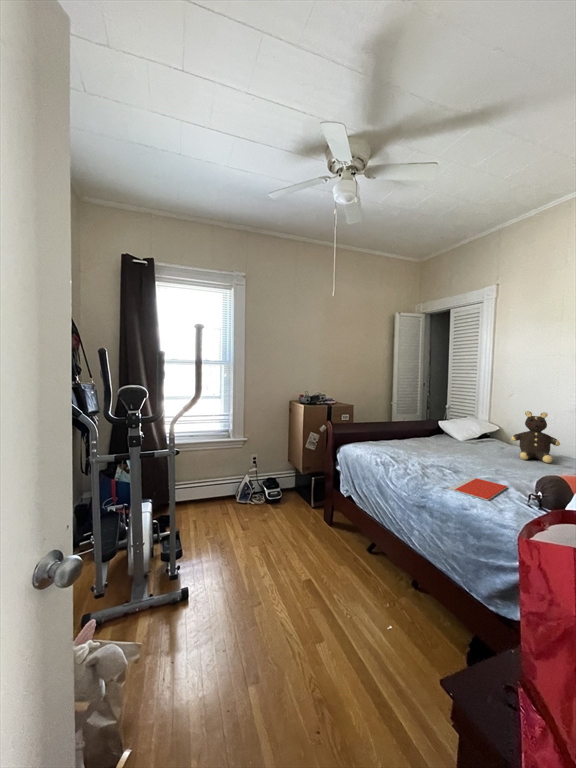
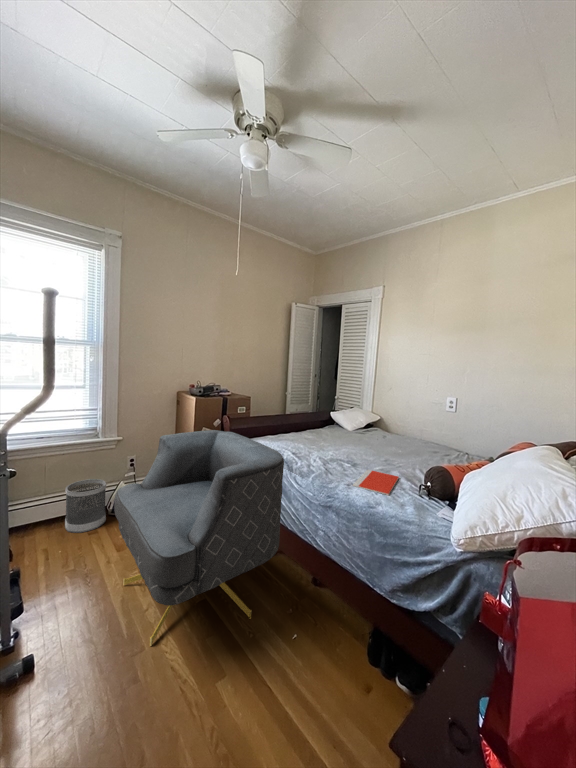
teddy bear: present [511,411,560,463] -> none [391,404,427,449]
armchair: none [240,433,378,602] -> present [114,430,284,646]
wastebasket: none [207,471,235,512] -> present [65,479,106,533]

